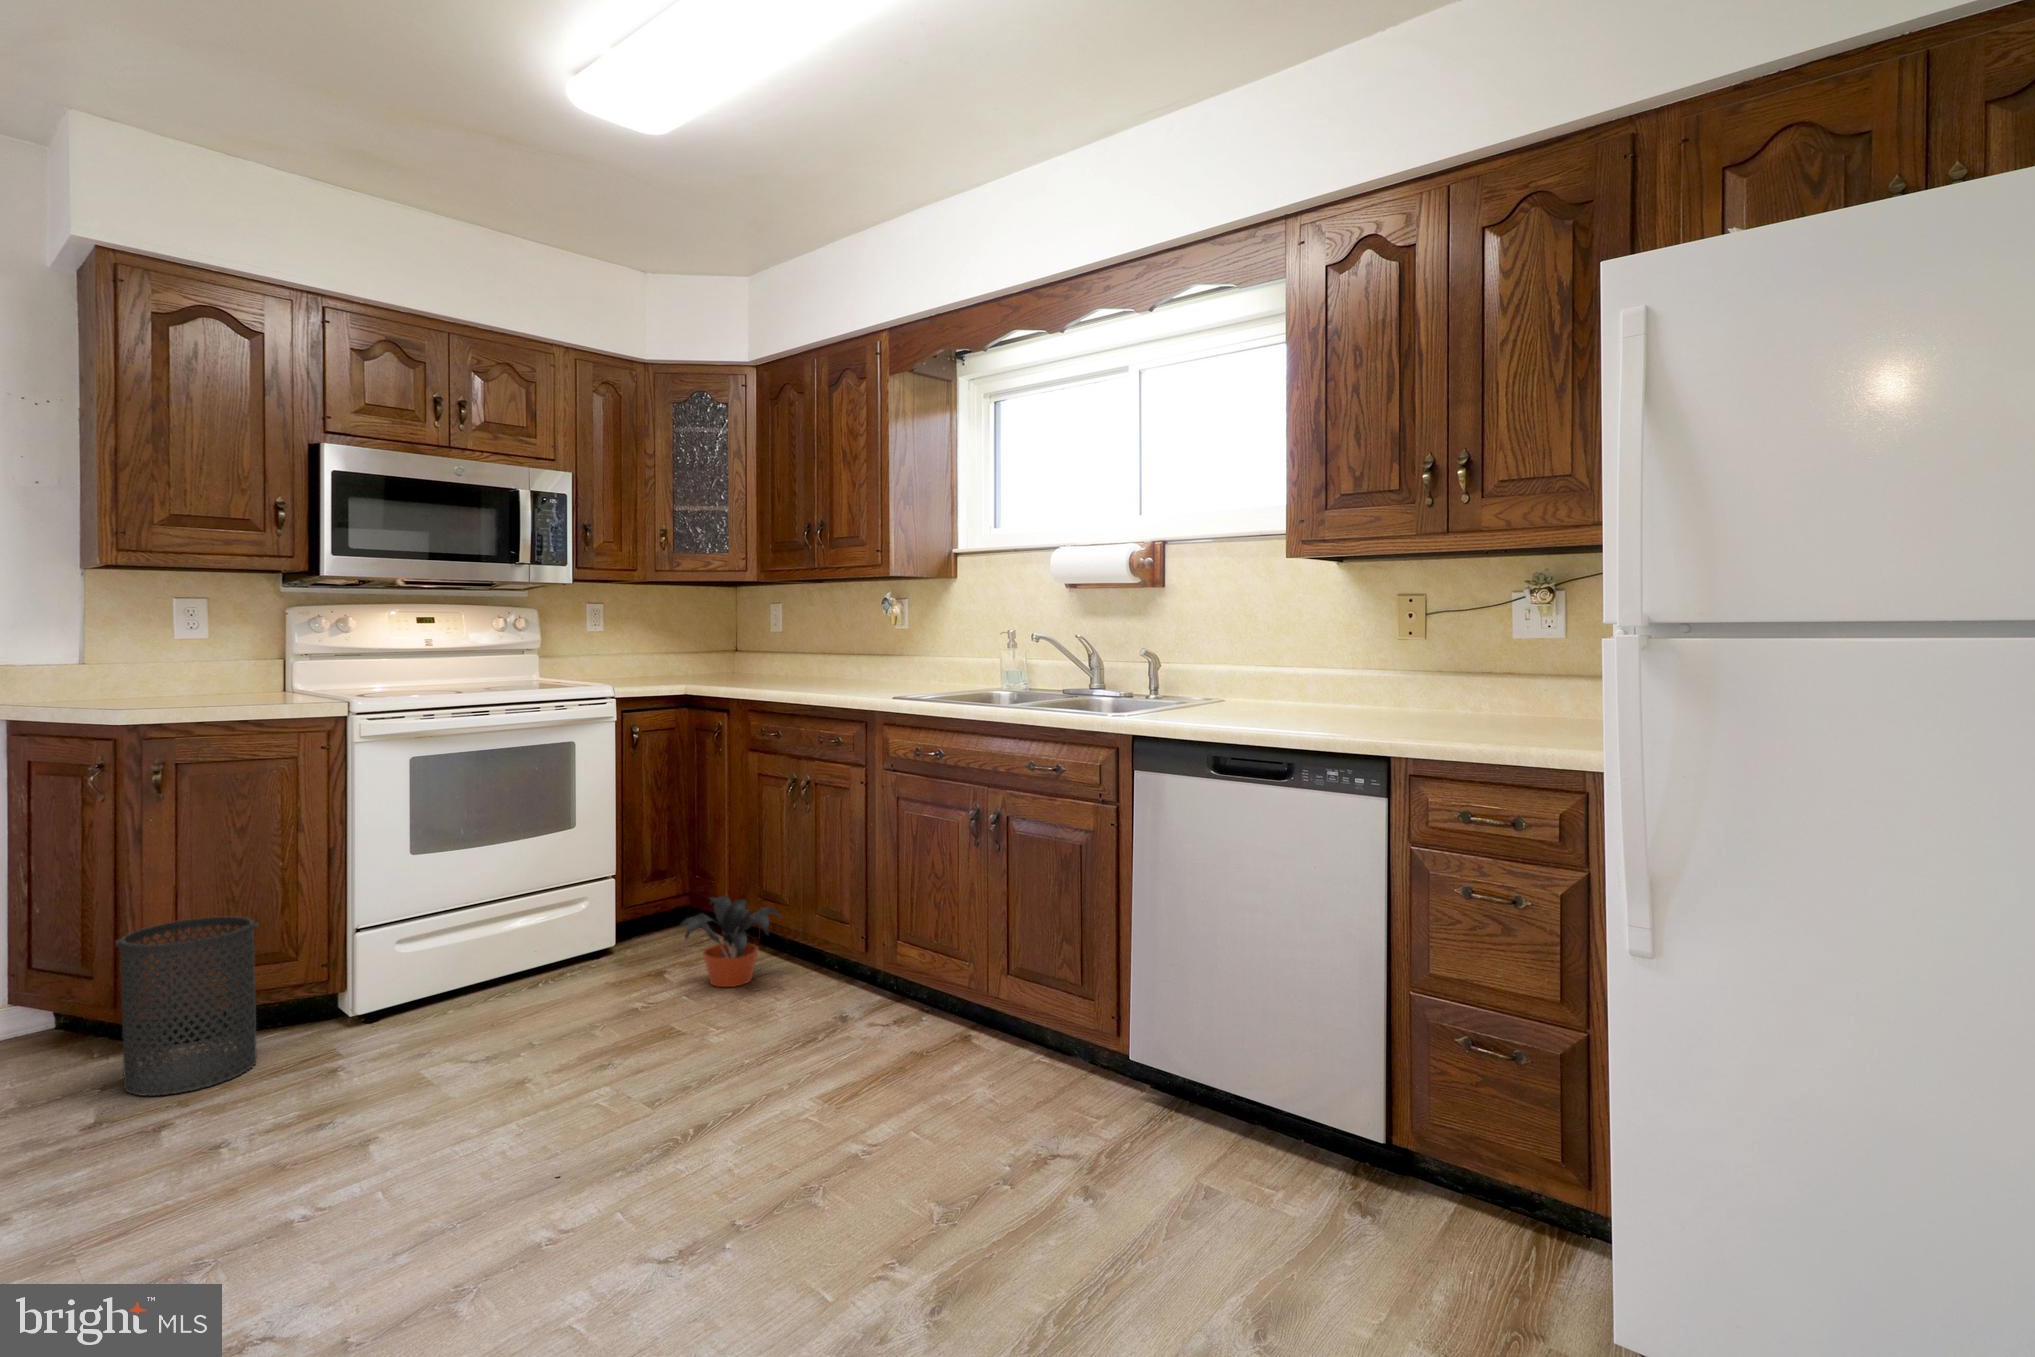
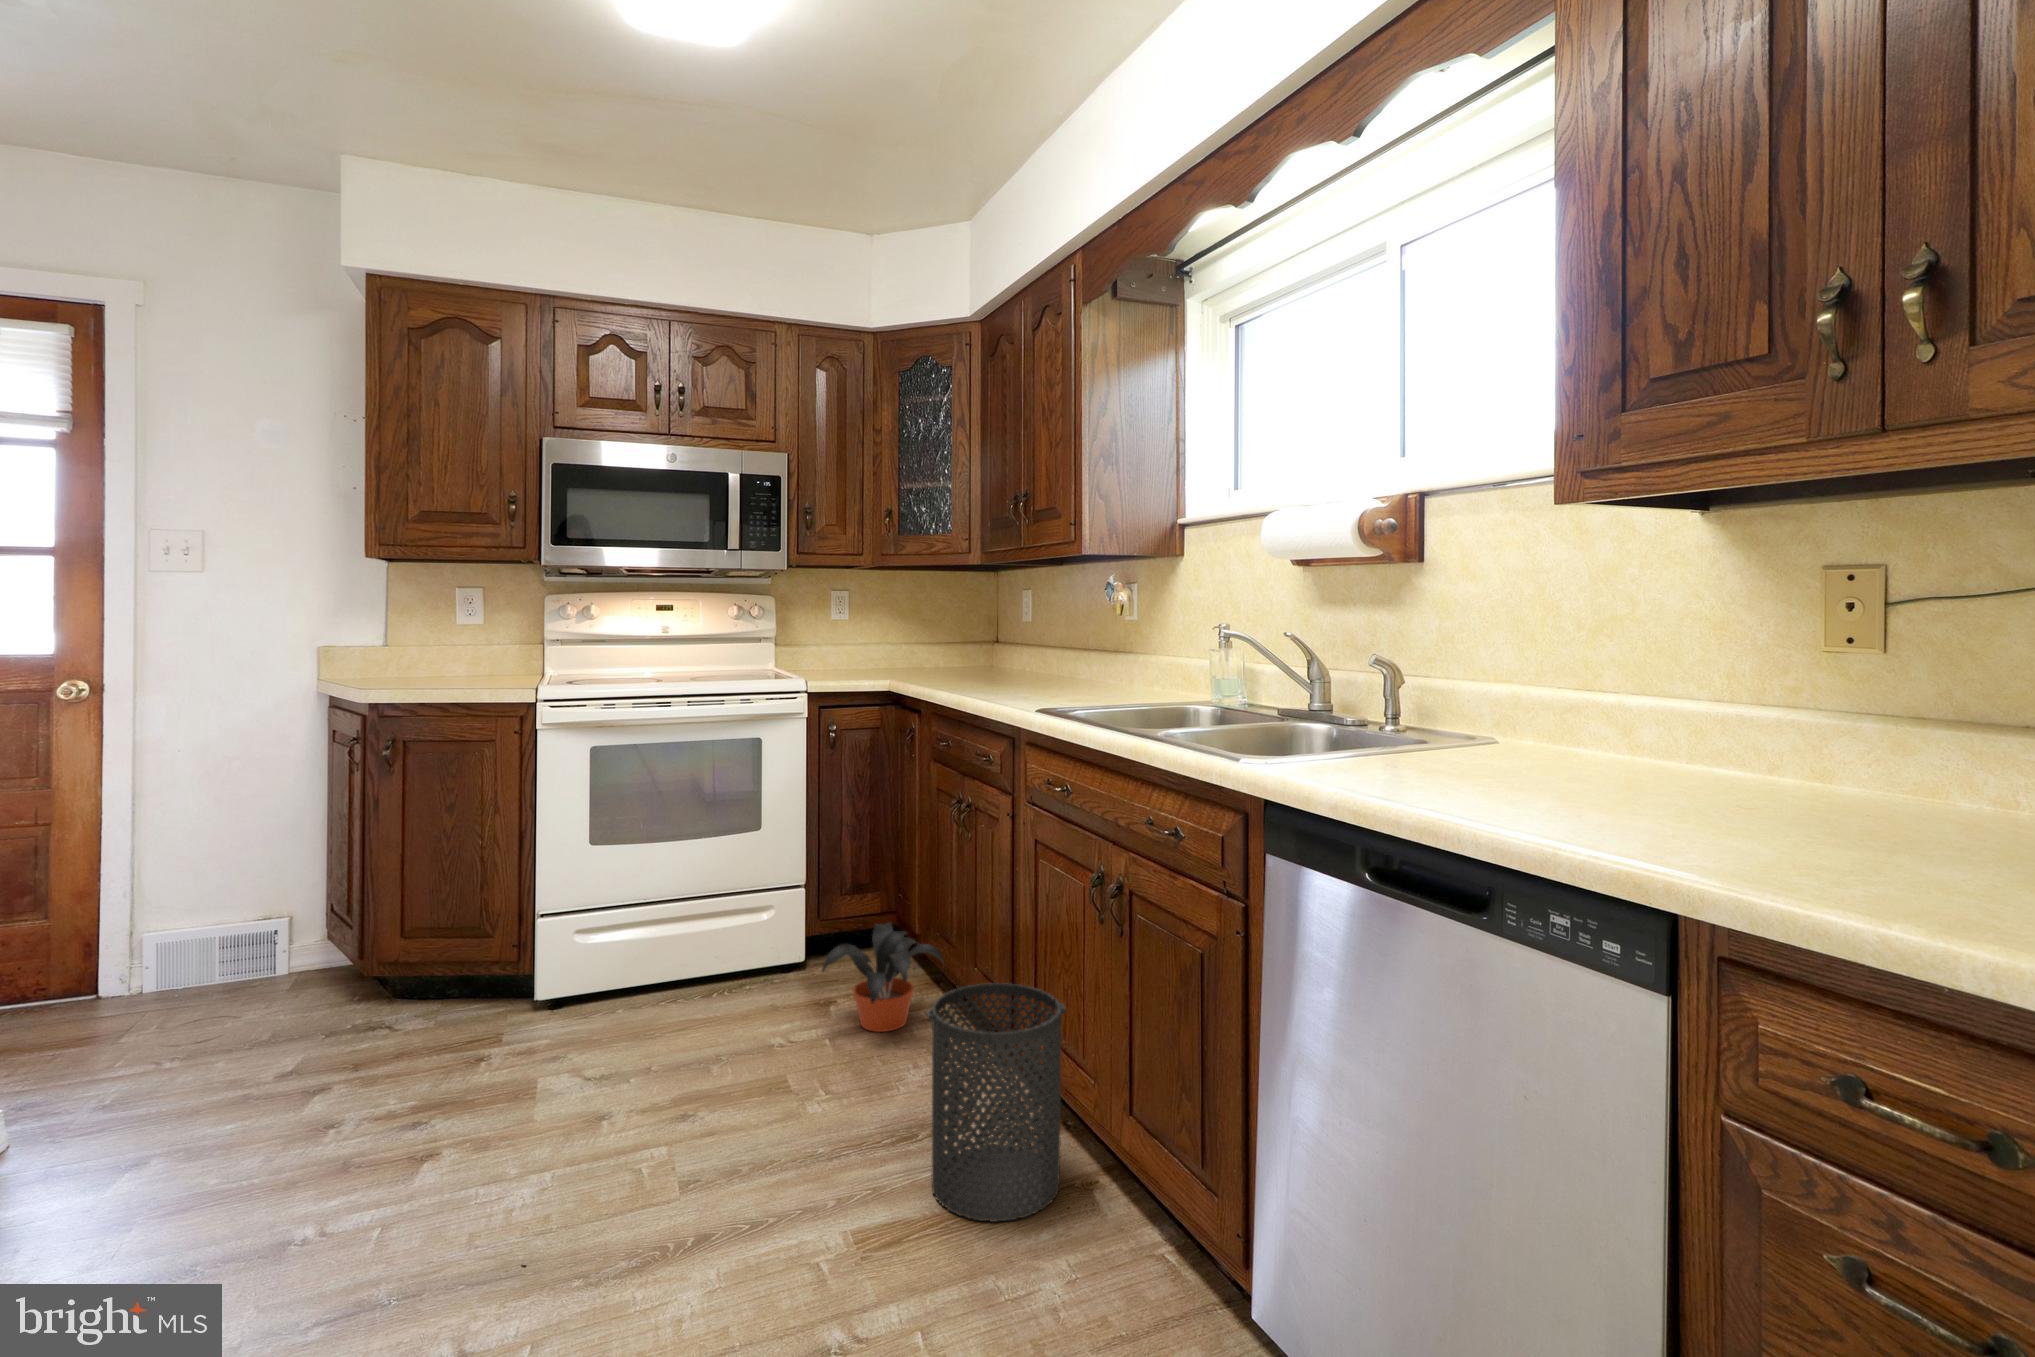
trash can: present [115,916,258,1096] -> present [927,983,1066,1222]

